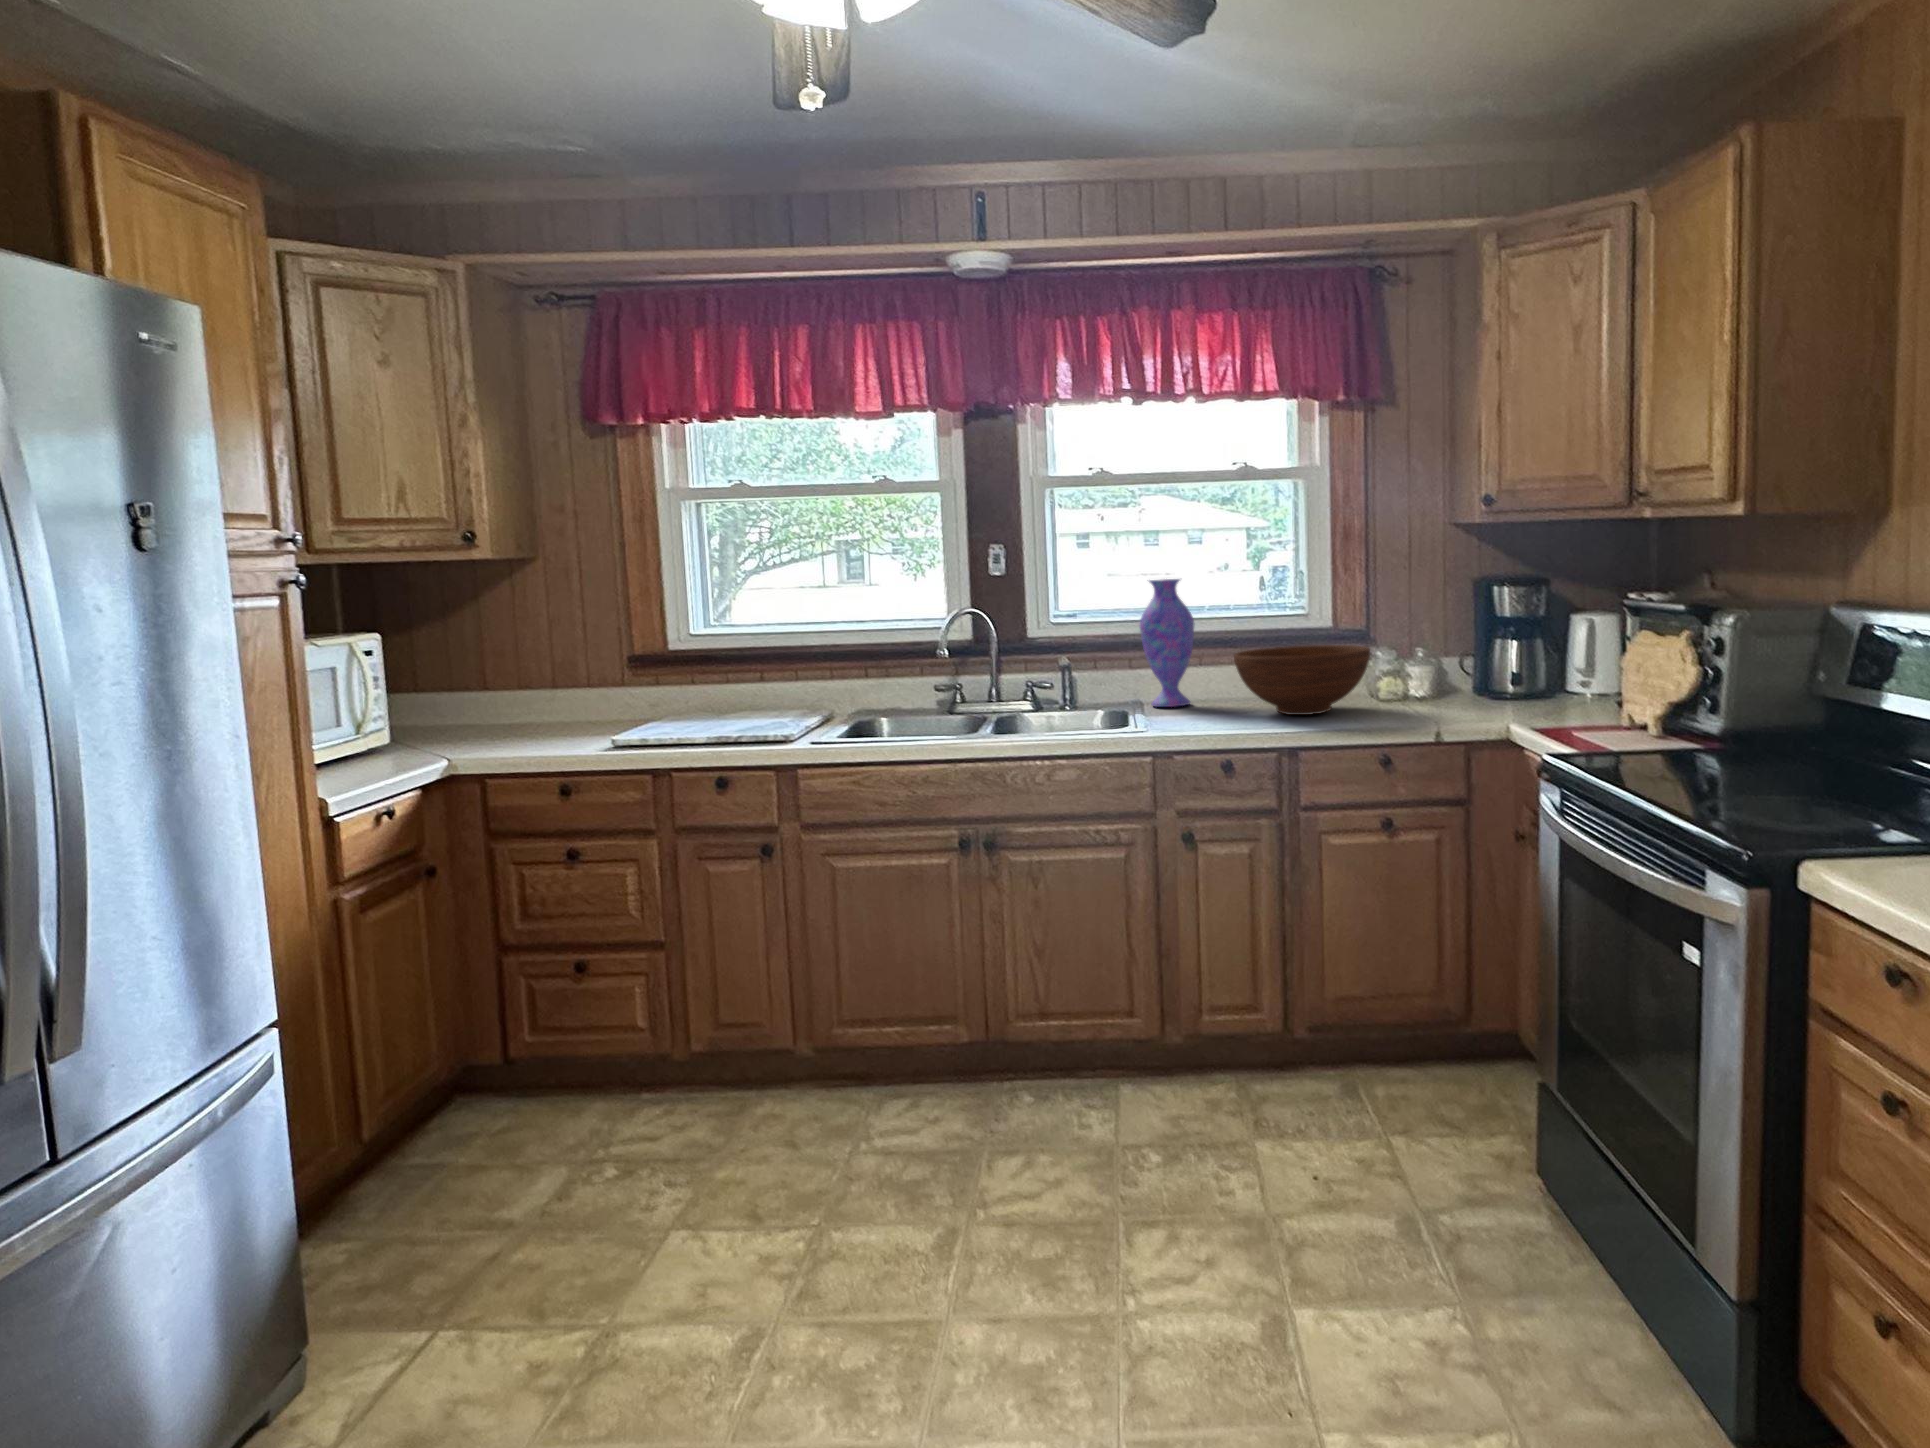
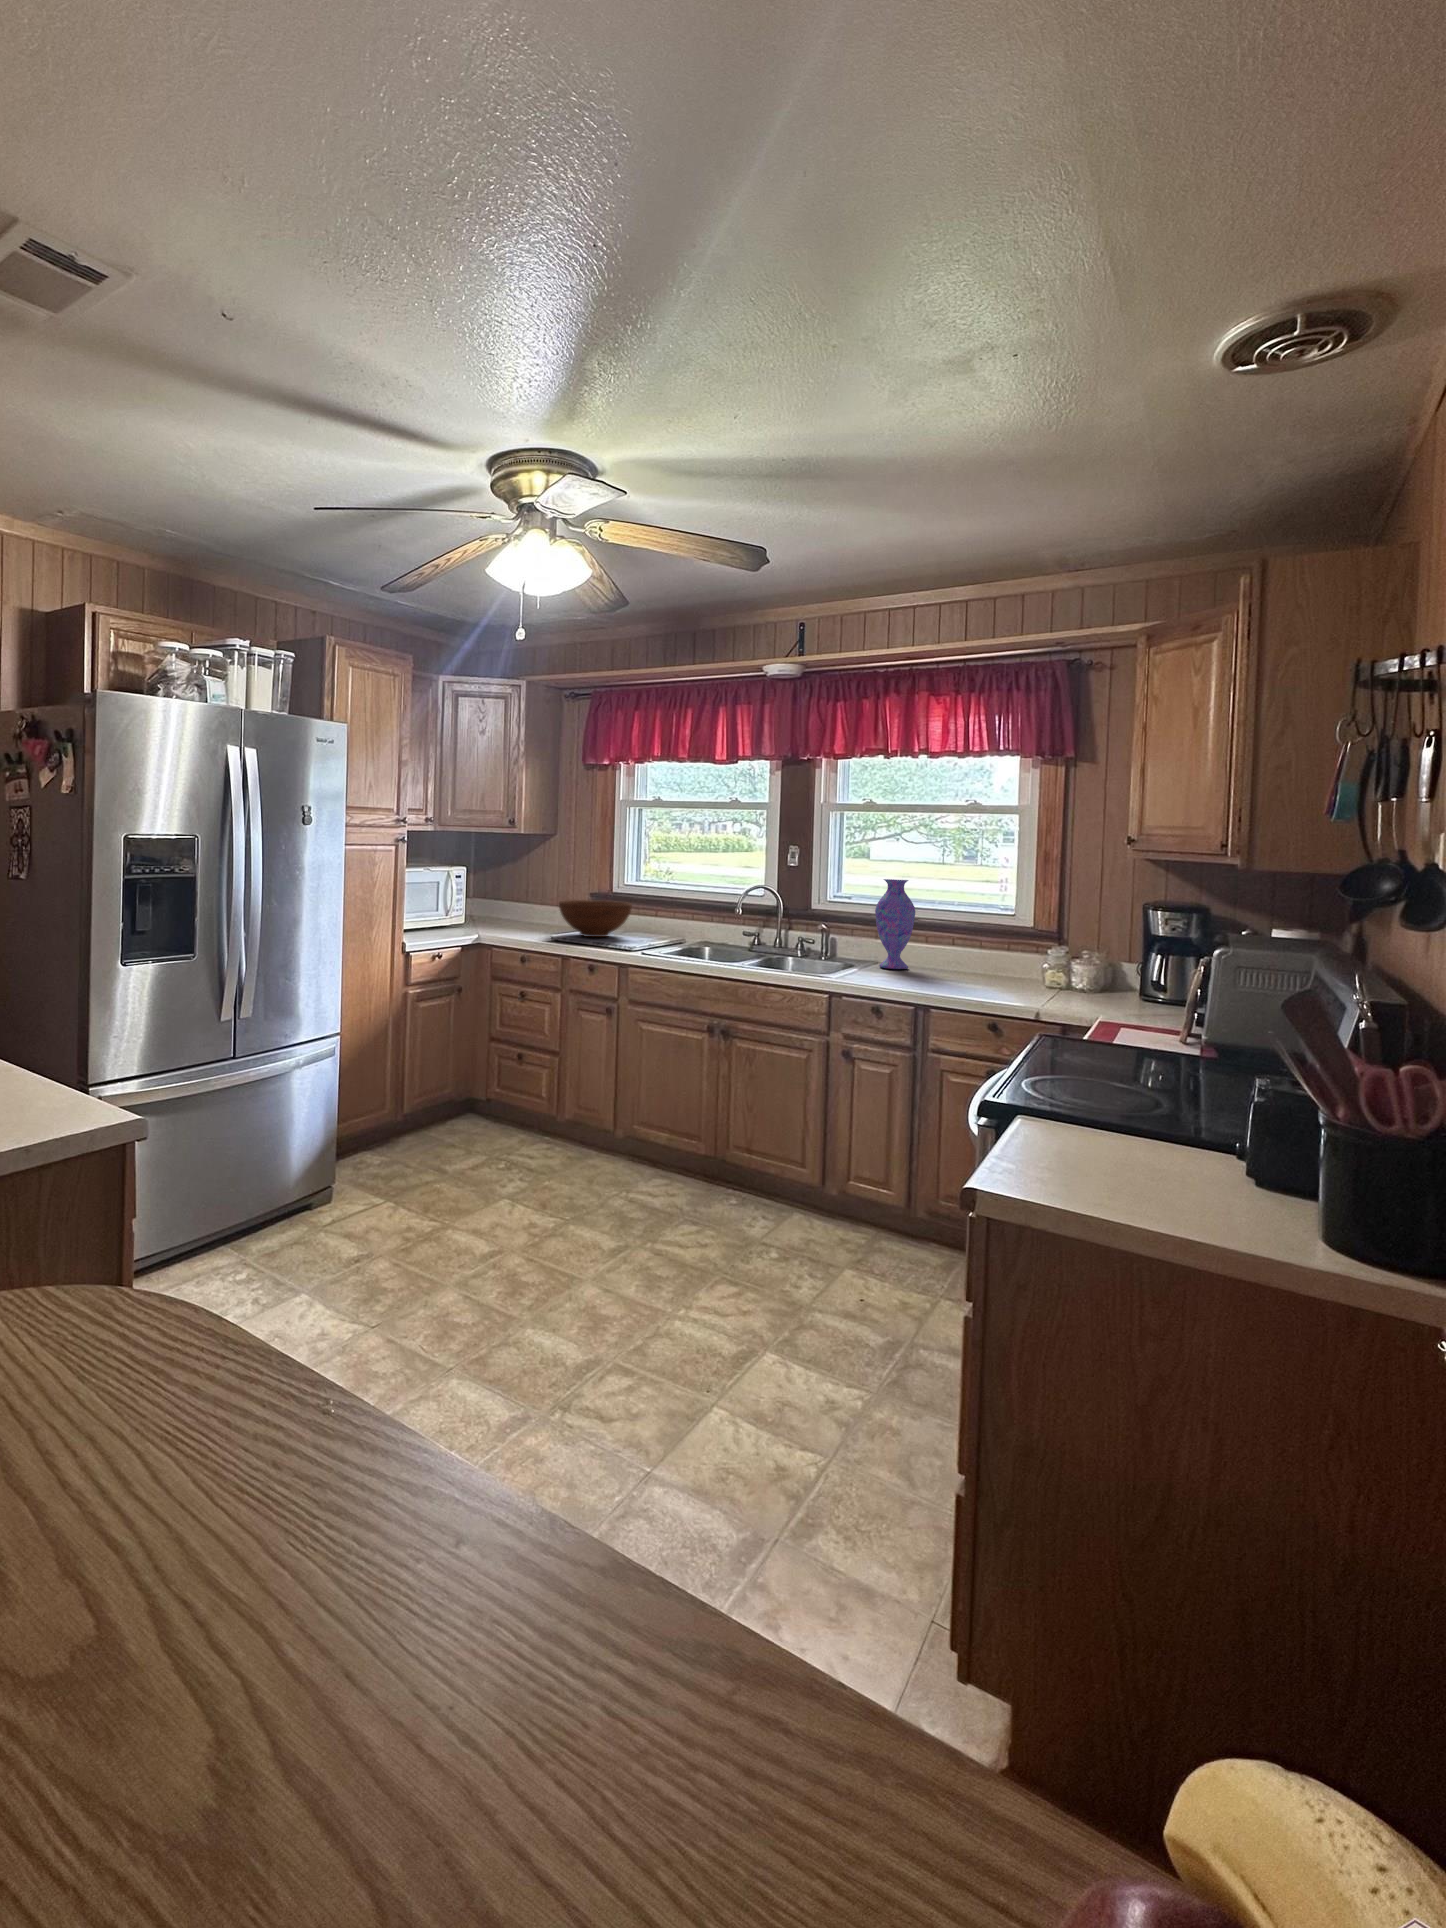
fruit bowl: present [1234,645,1370,715] -> present [559,900,632,937]

